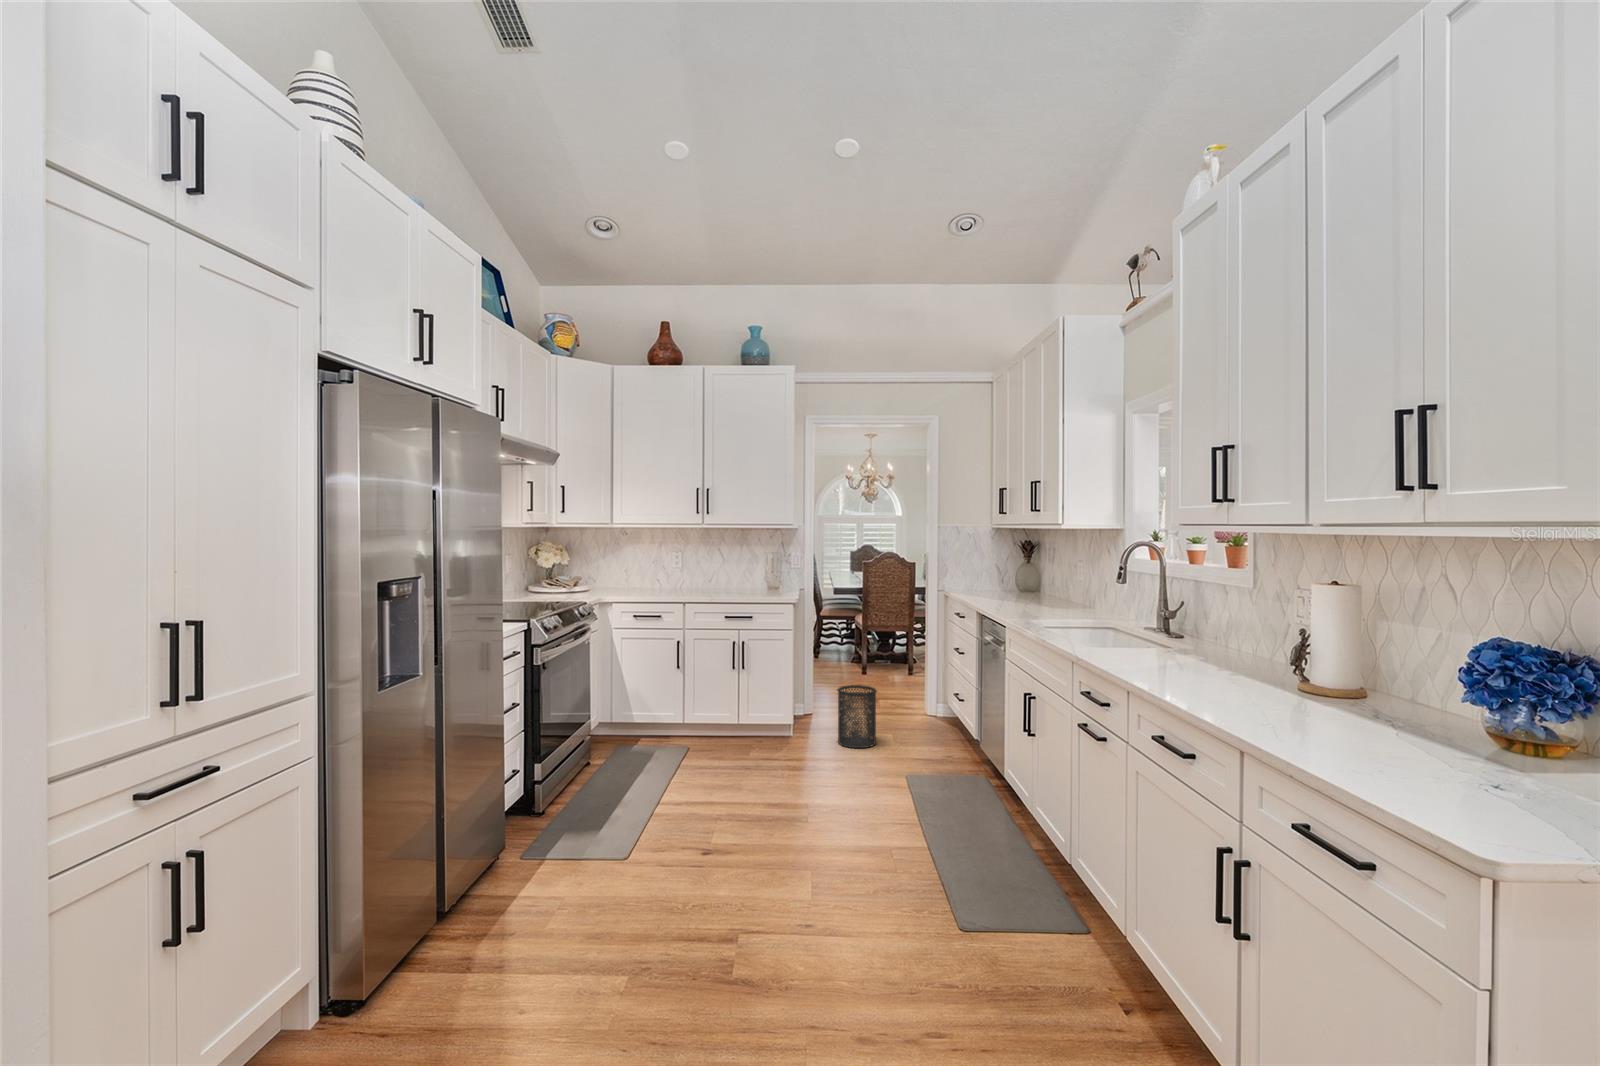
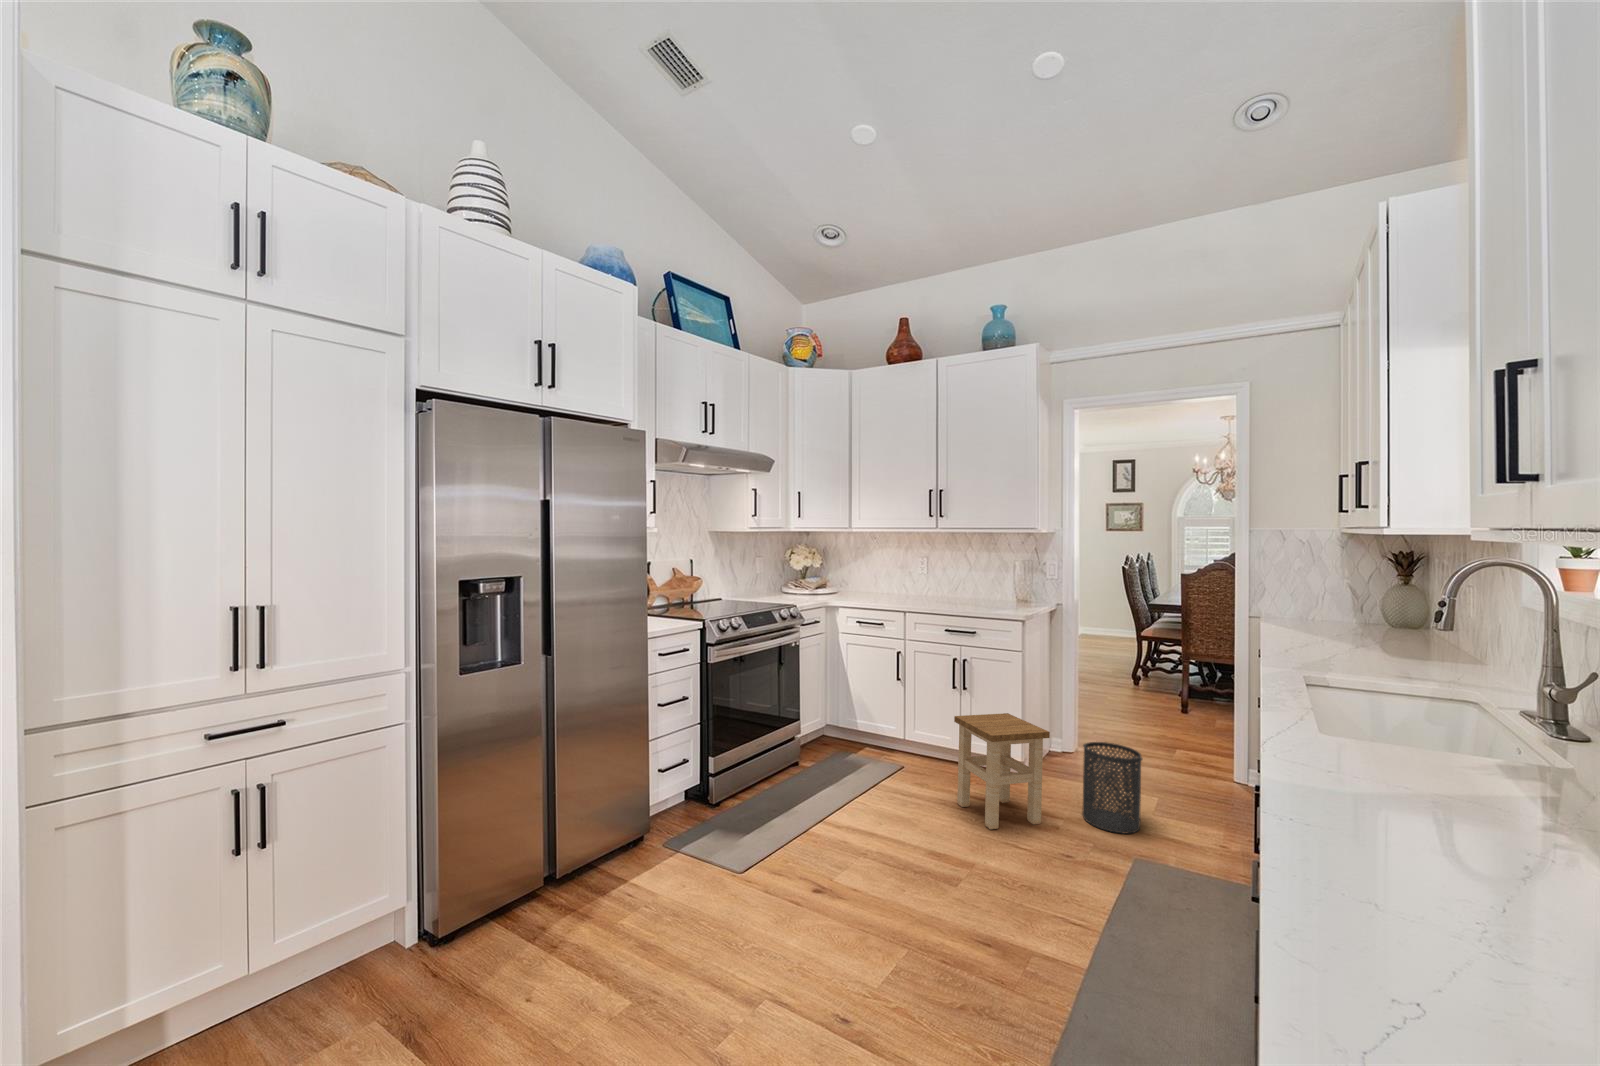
stool: none [748,676,822,768] -> present [954,713,1050,829]

